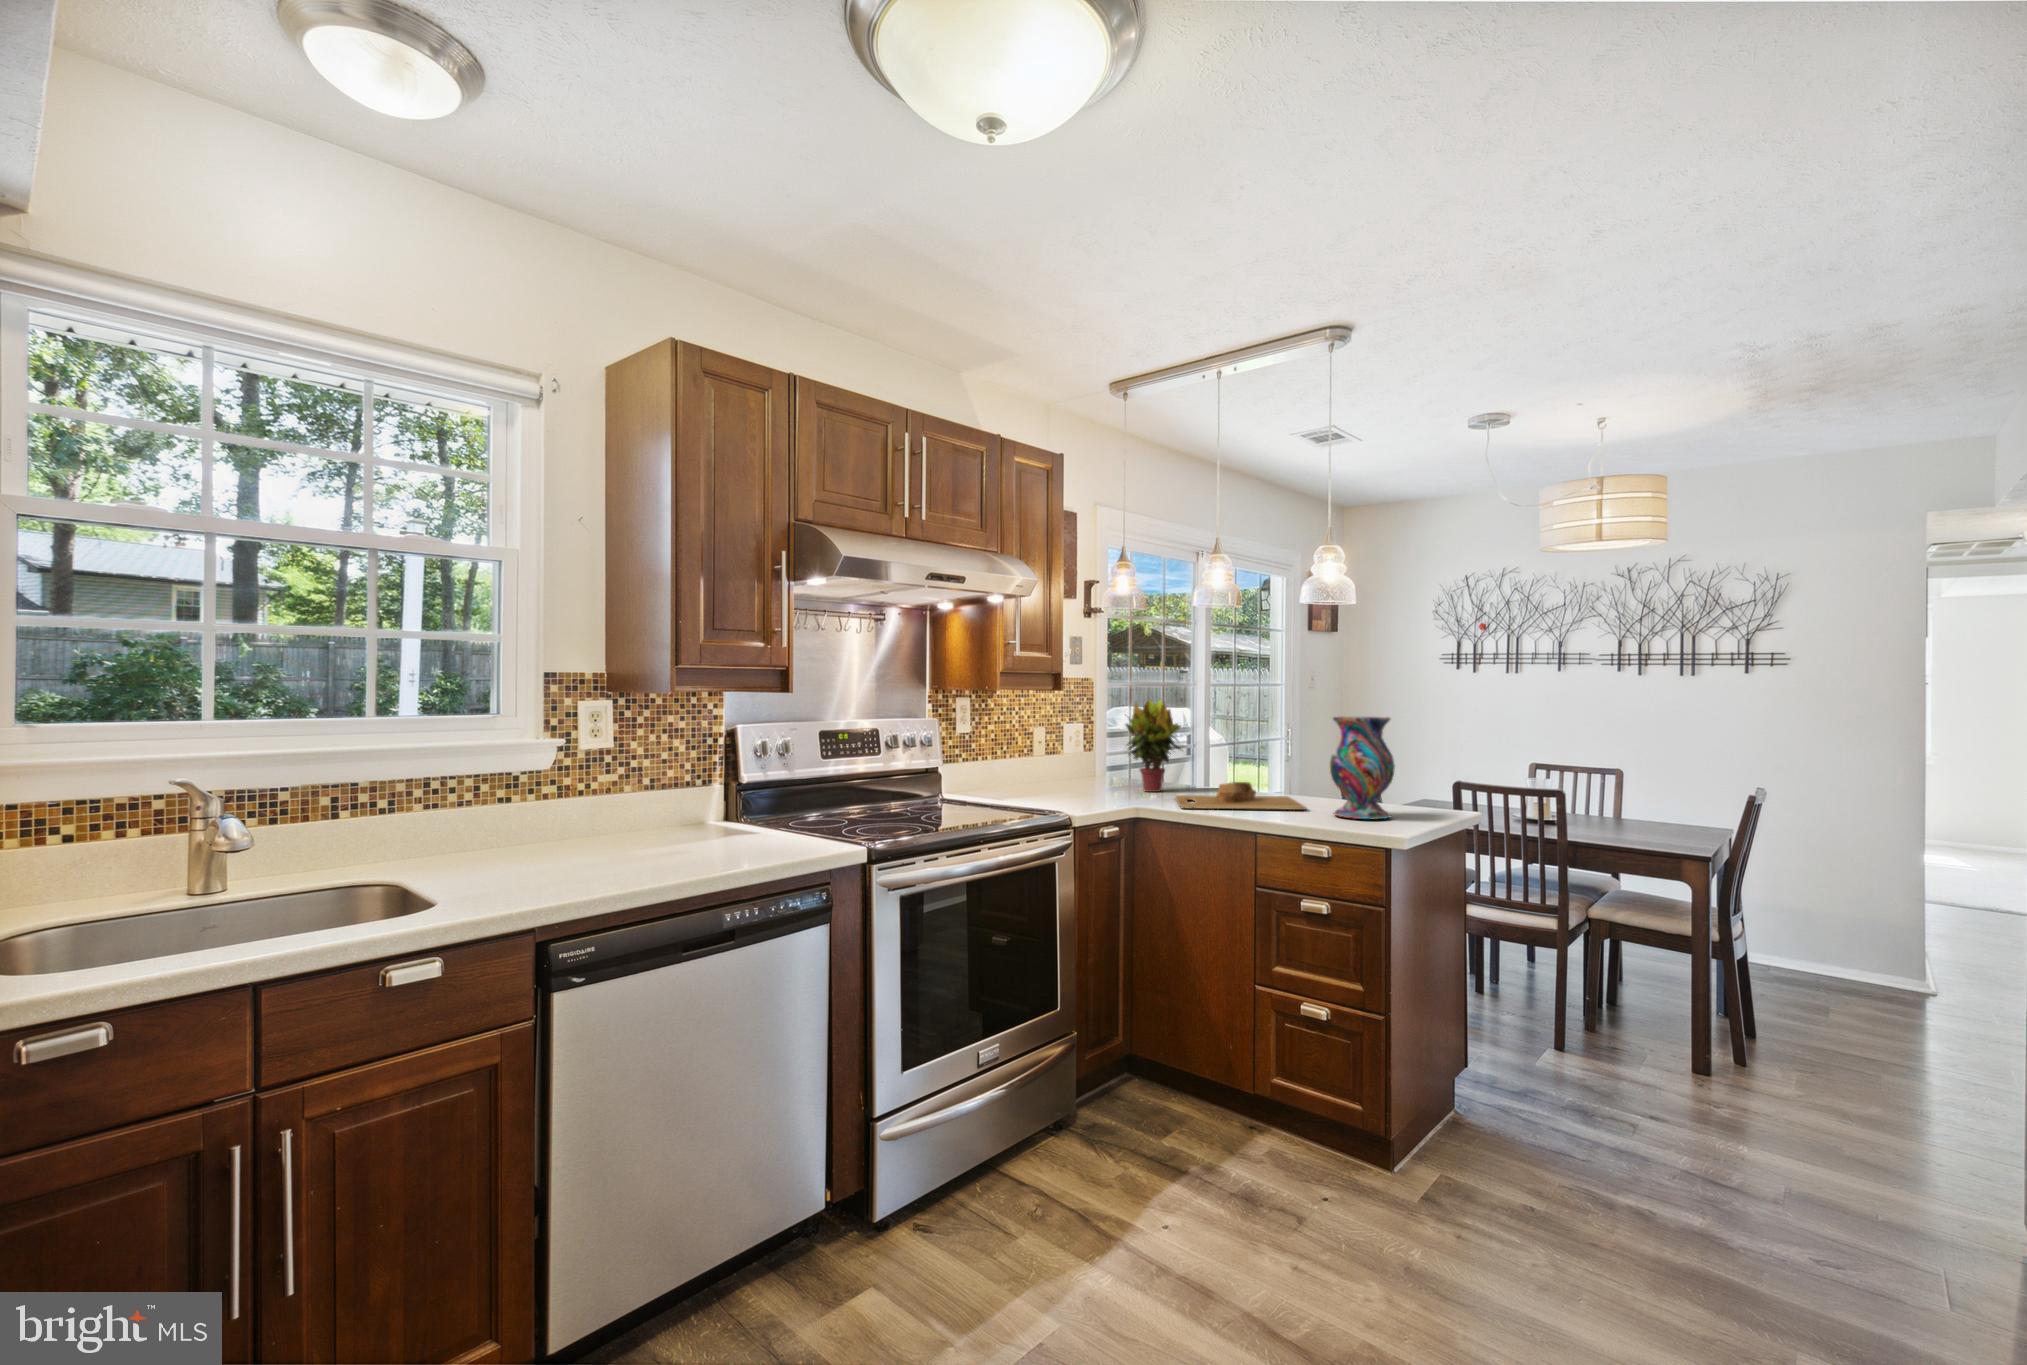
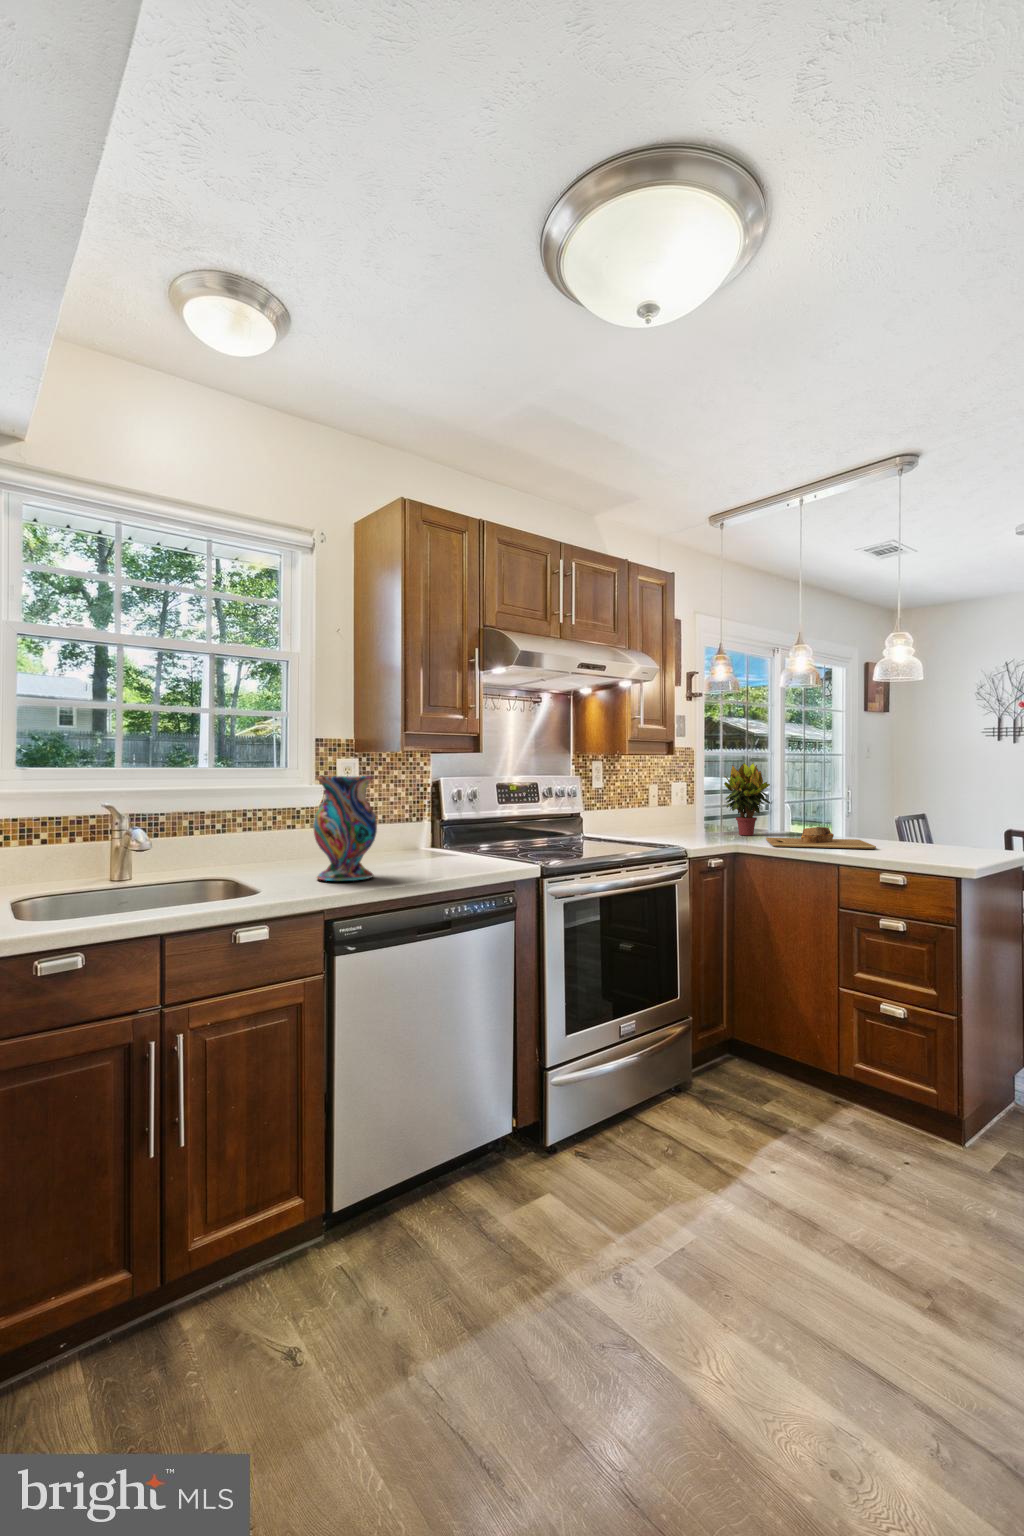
vase: present [1330,717,1395,819] -> present [313,776,377,881]

